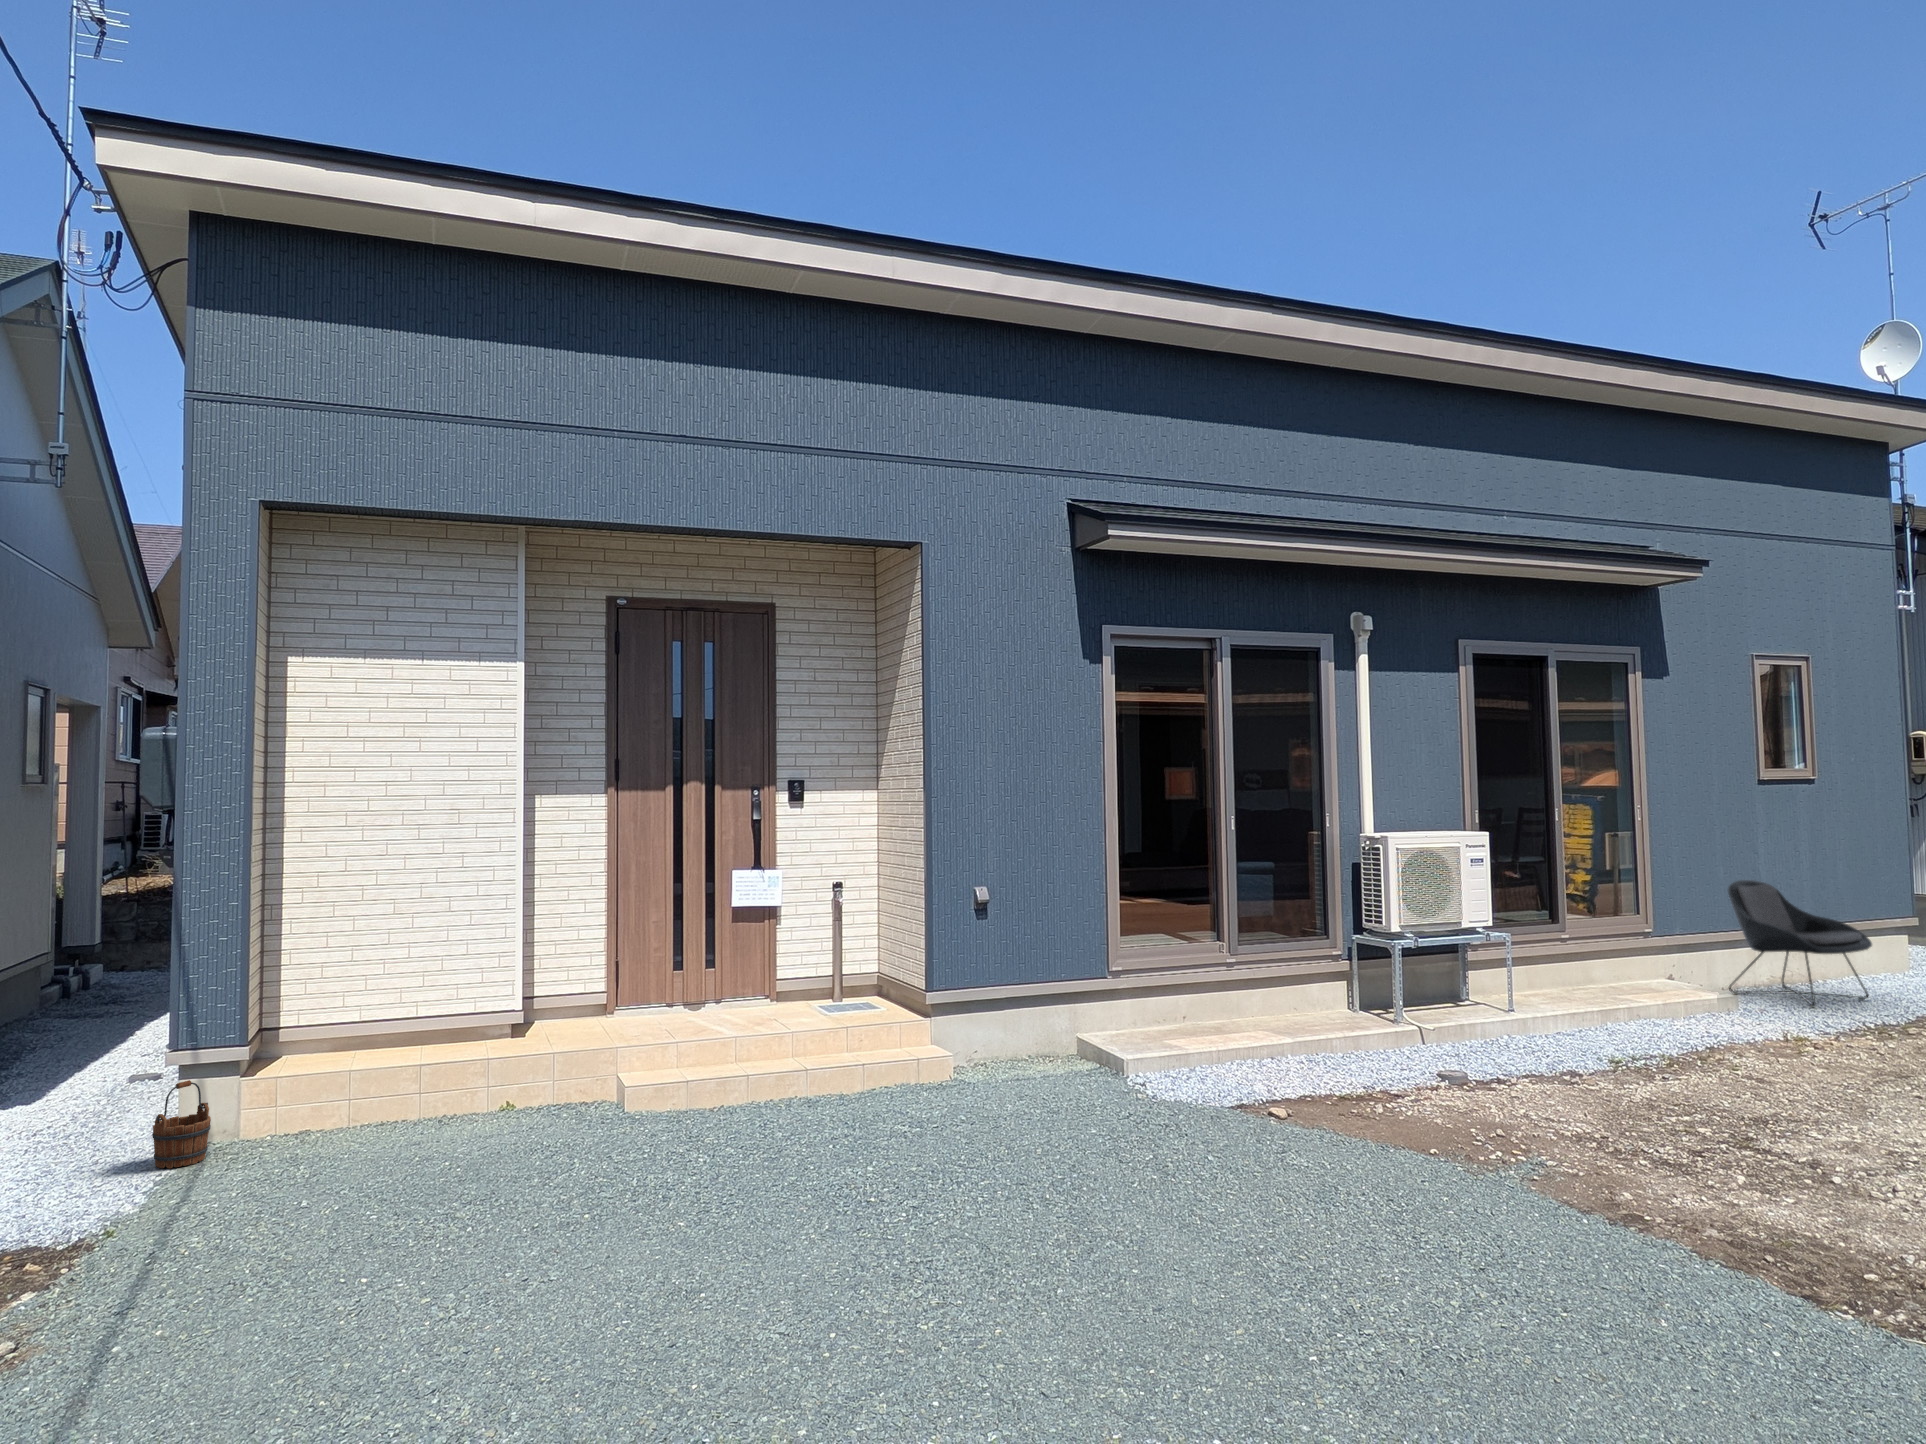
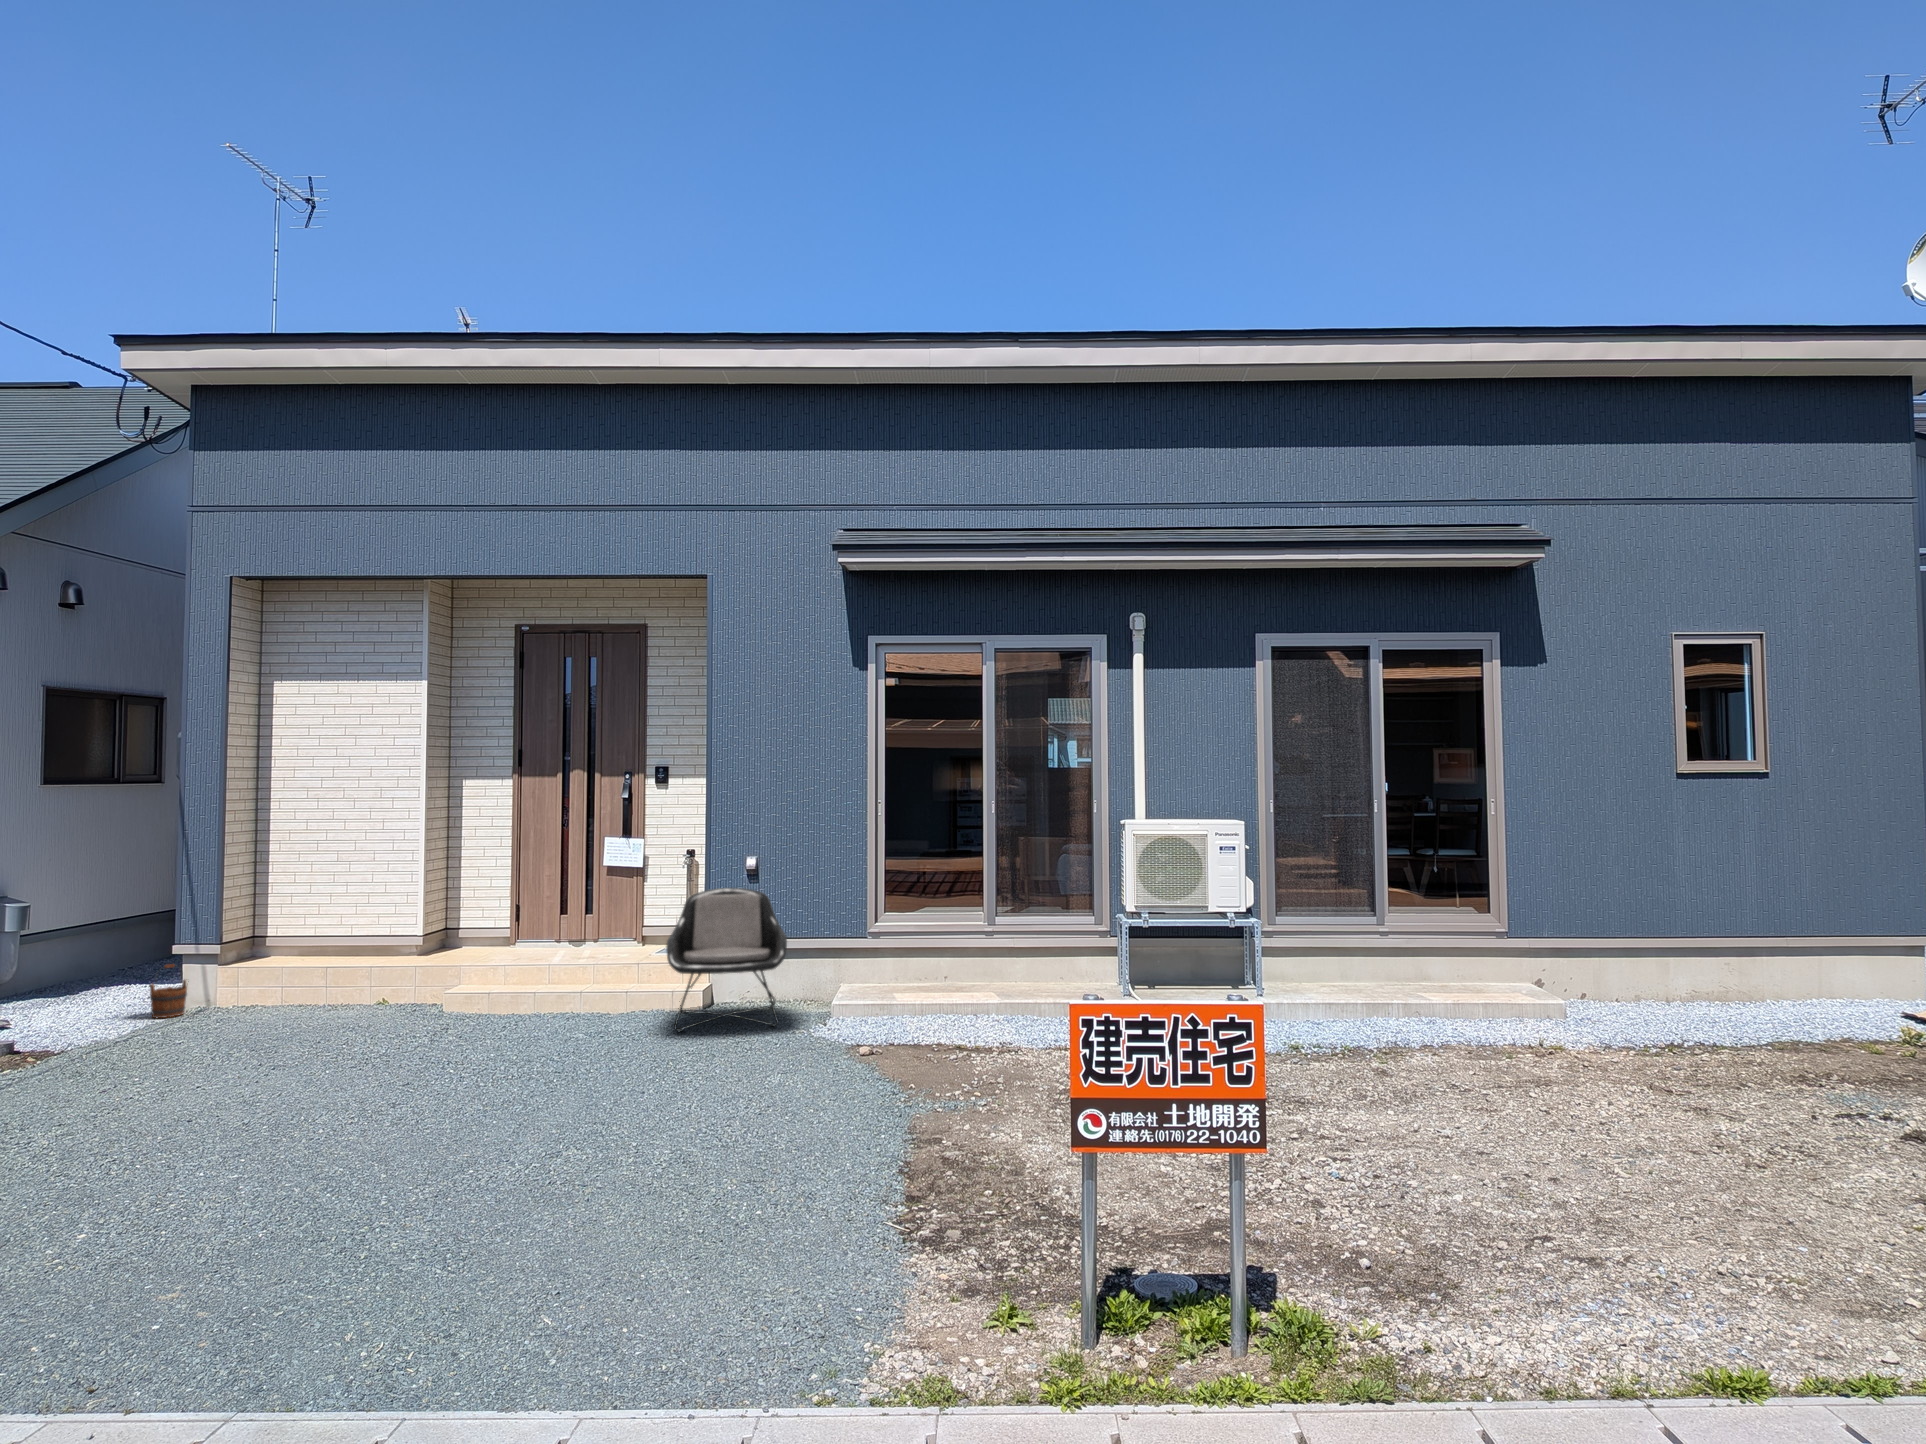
lounge chair: present [1728,880,1872,1008] -> present [666,888,787,1032]

